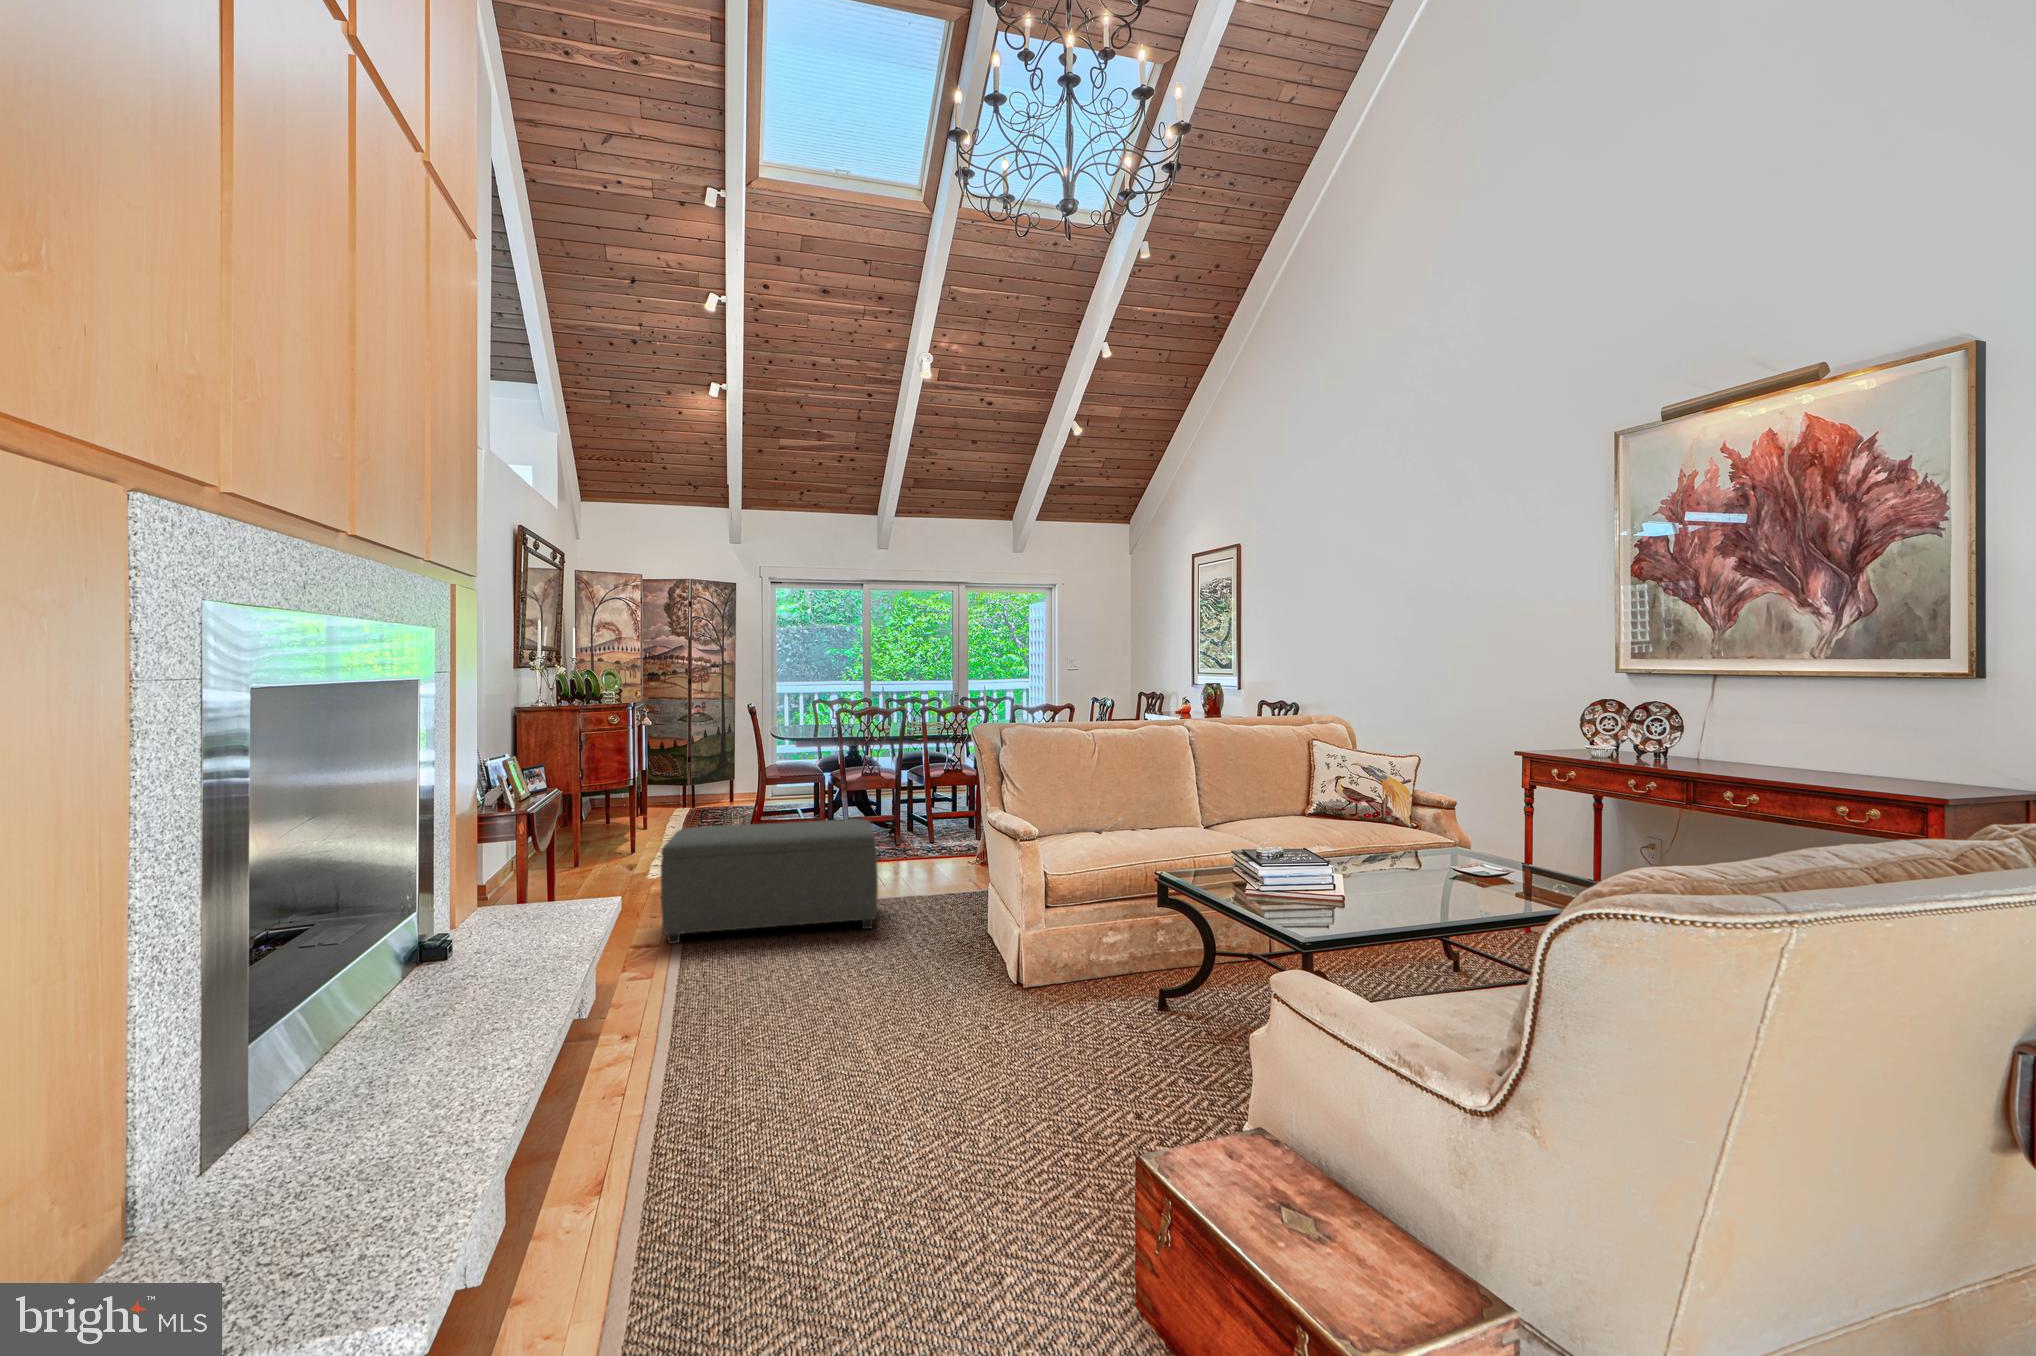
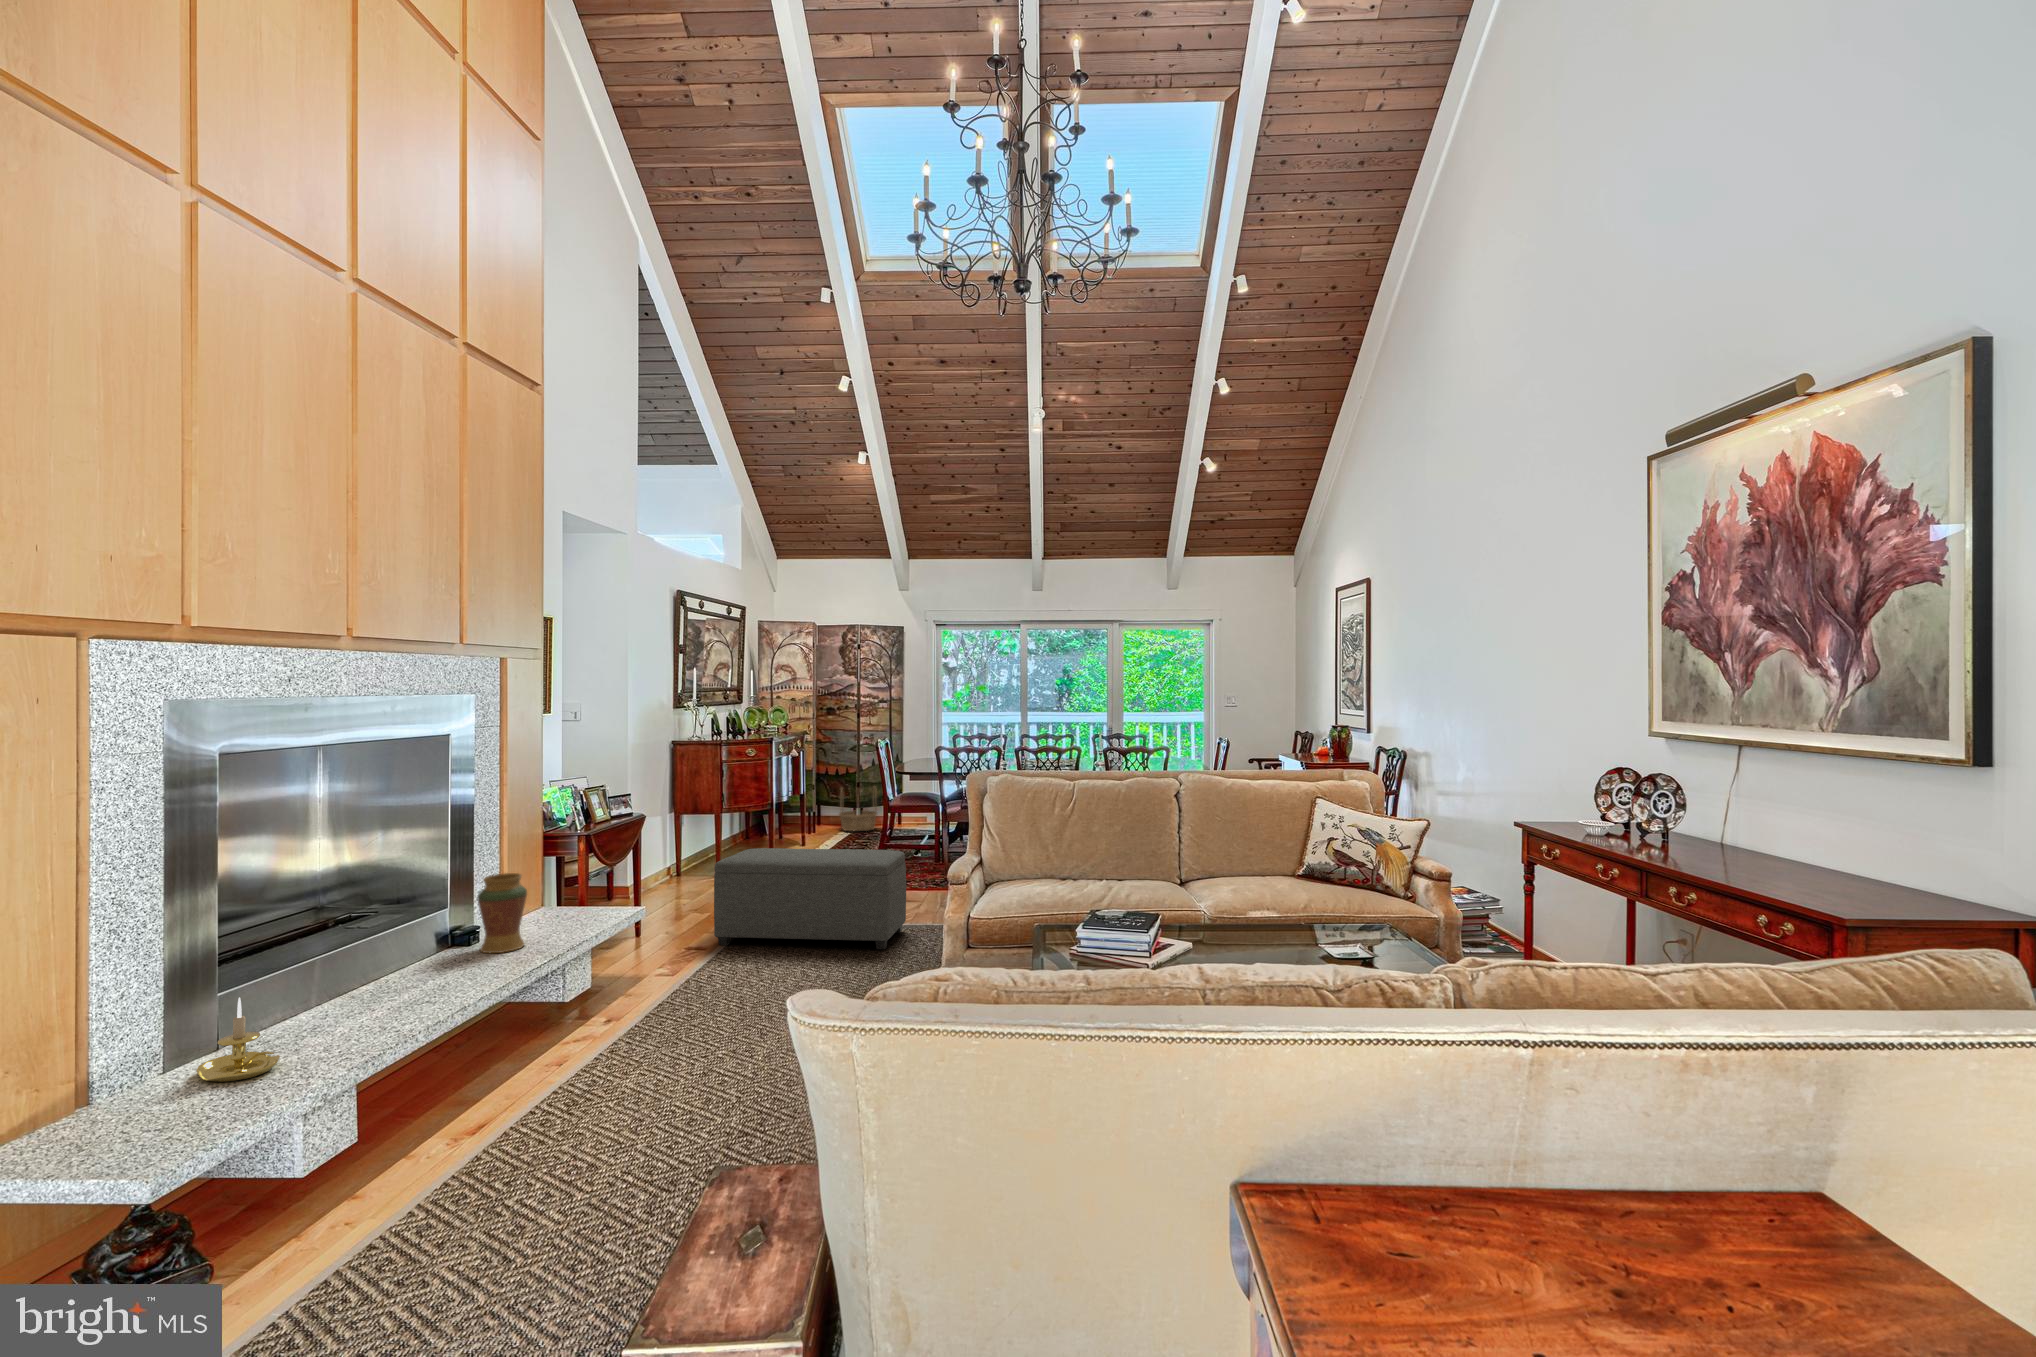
basket: none [673,756,719,807] -> present [839,787,877,831]
decorative vase: none [465,876,532,987] -> present [477,873,527,953]
candle holder: none [229,1109,386,1258] -> present [196,998,280,1082]

